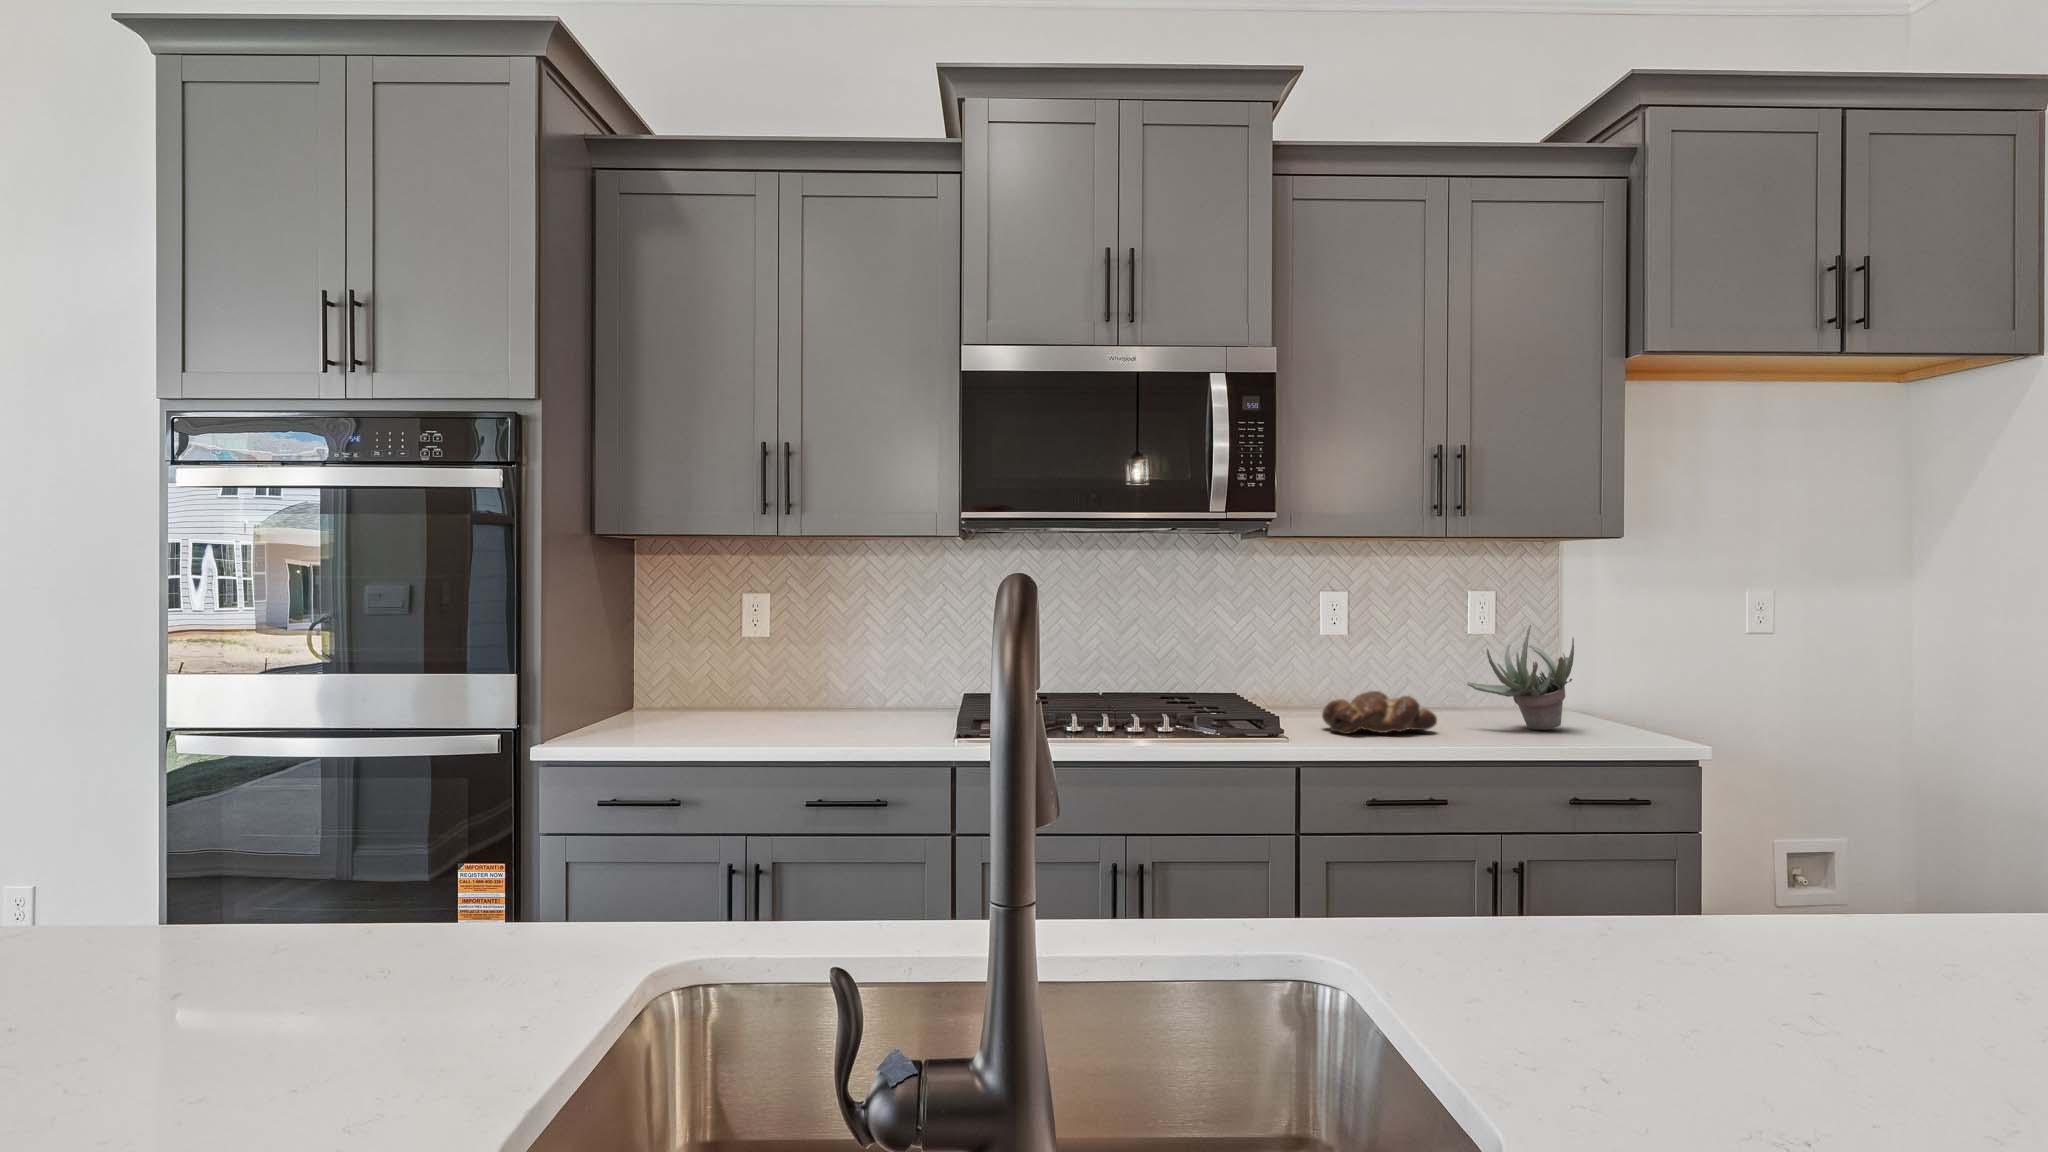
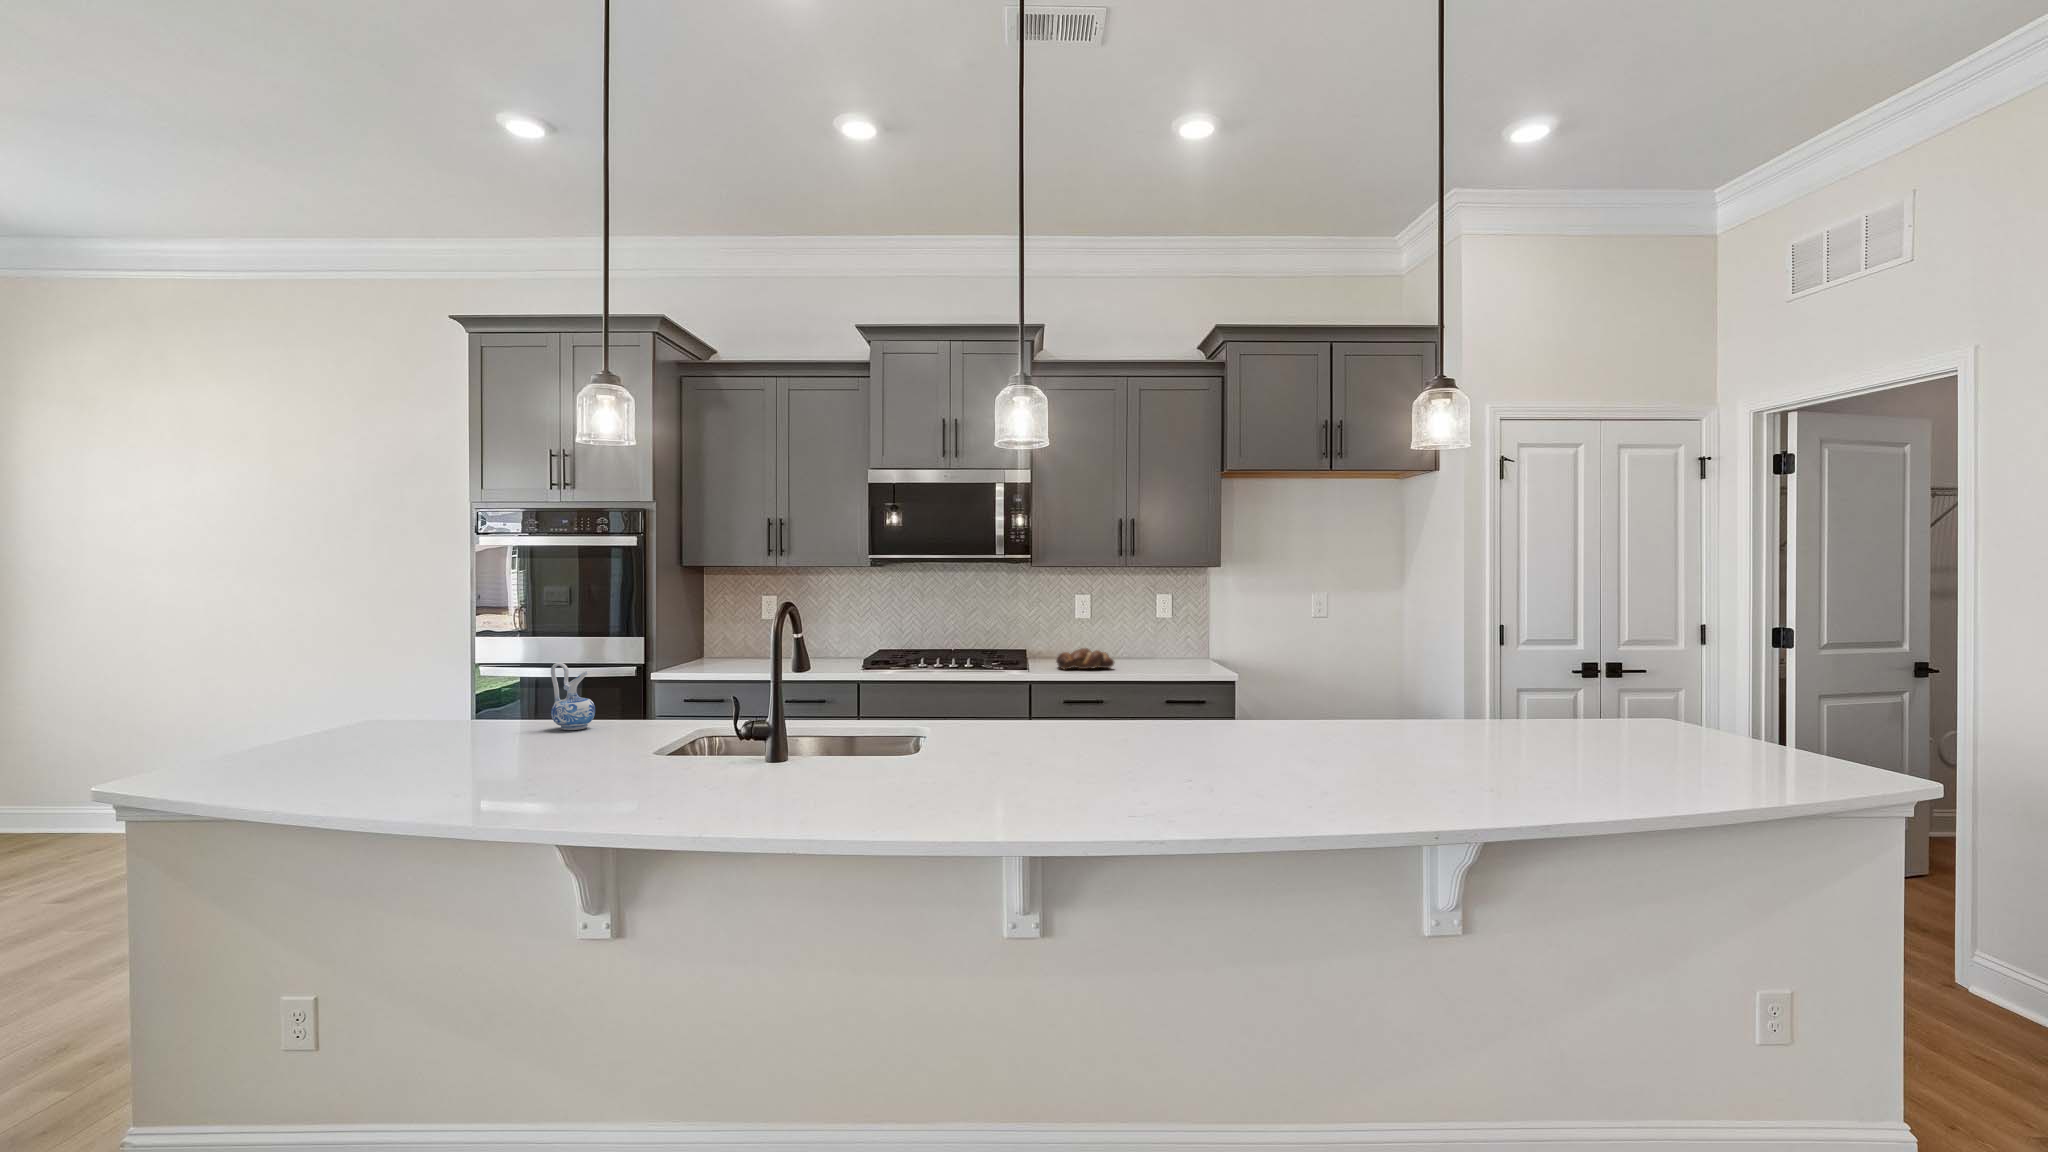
succulent plant: present [1467,625,1574,730] -> none [1134,614,1190,669]
ceramic pitcher: none [148,790,315,1029] -> present [551,663,595,730]

